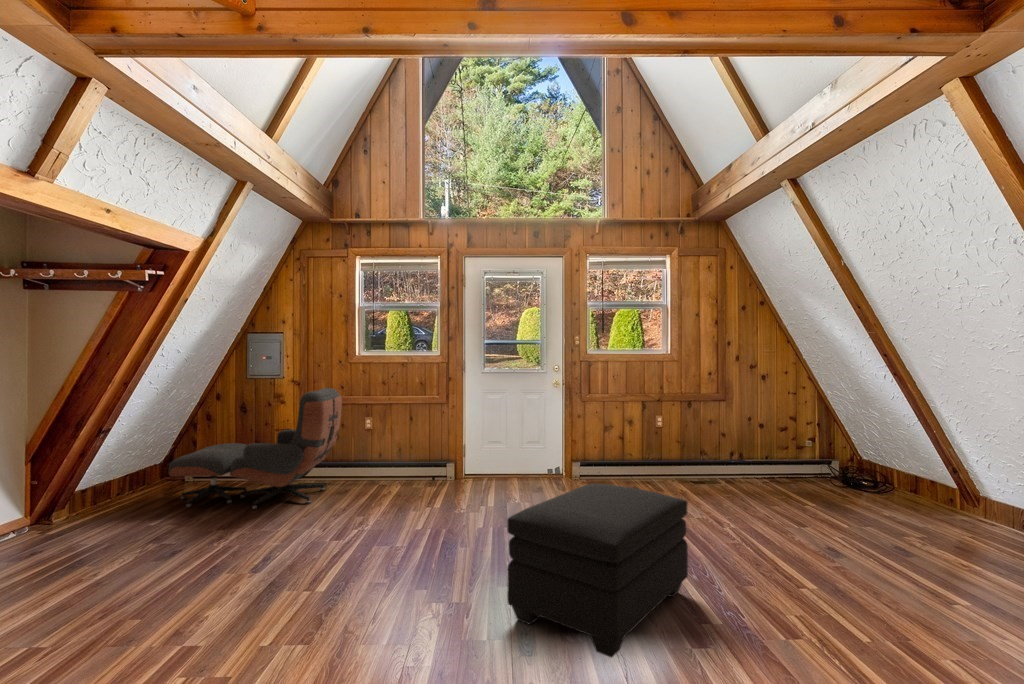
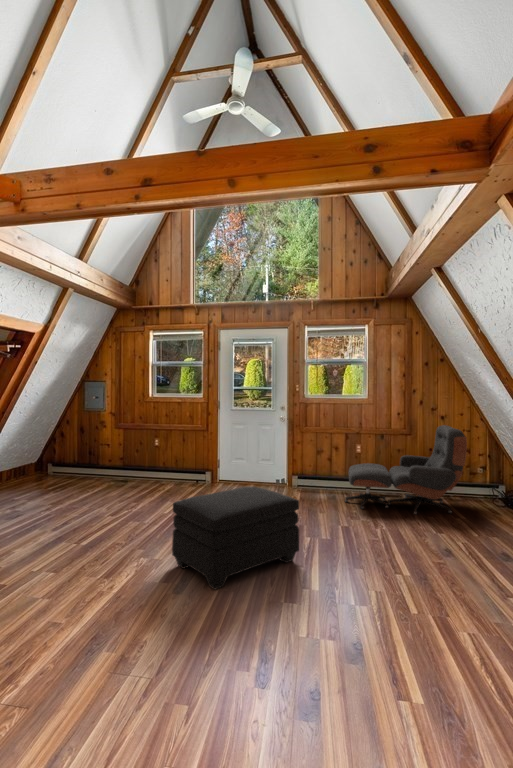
lounge chair: present [169,388,342,509] -> present [345,425,467,514]

